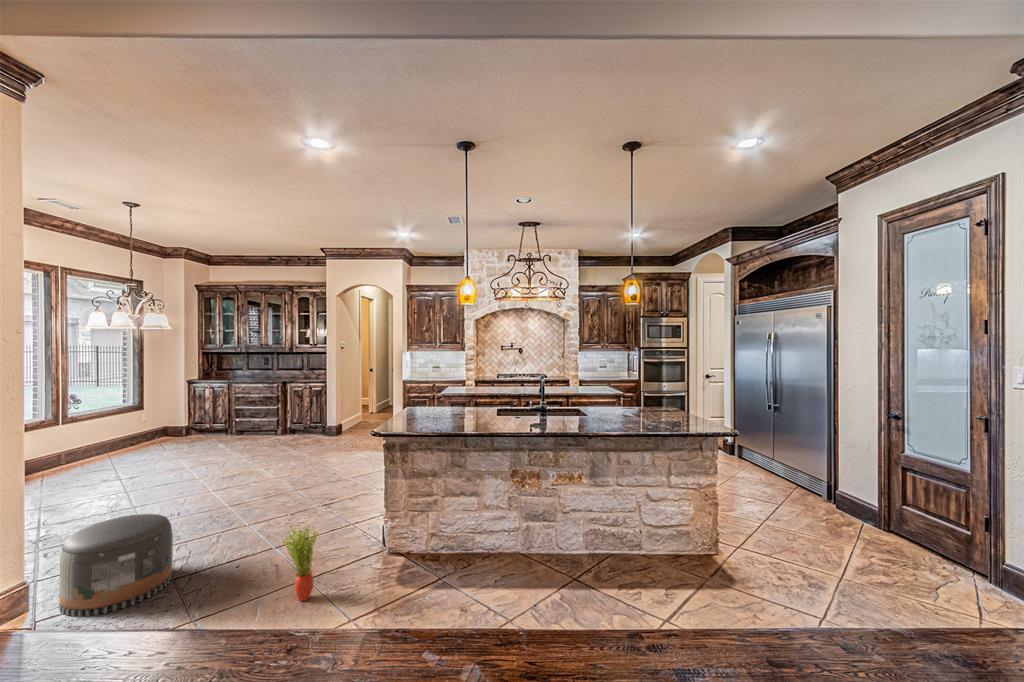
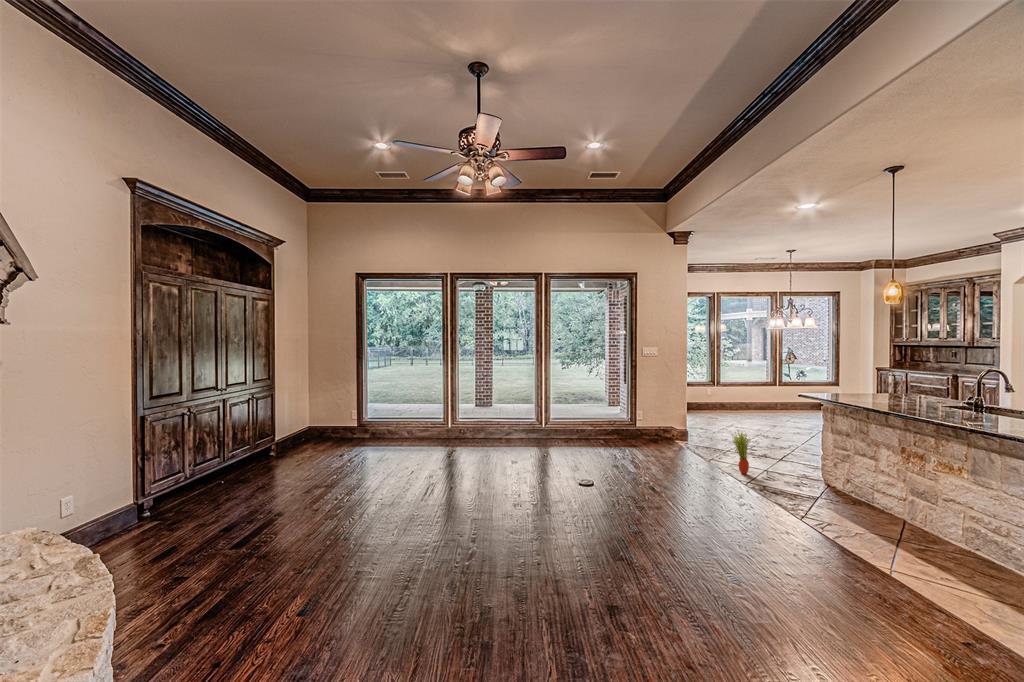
pouf: present [59,514,173,617] -> none [684,416,726,453]

